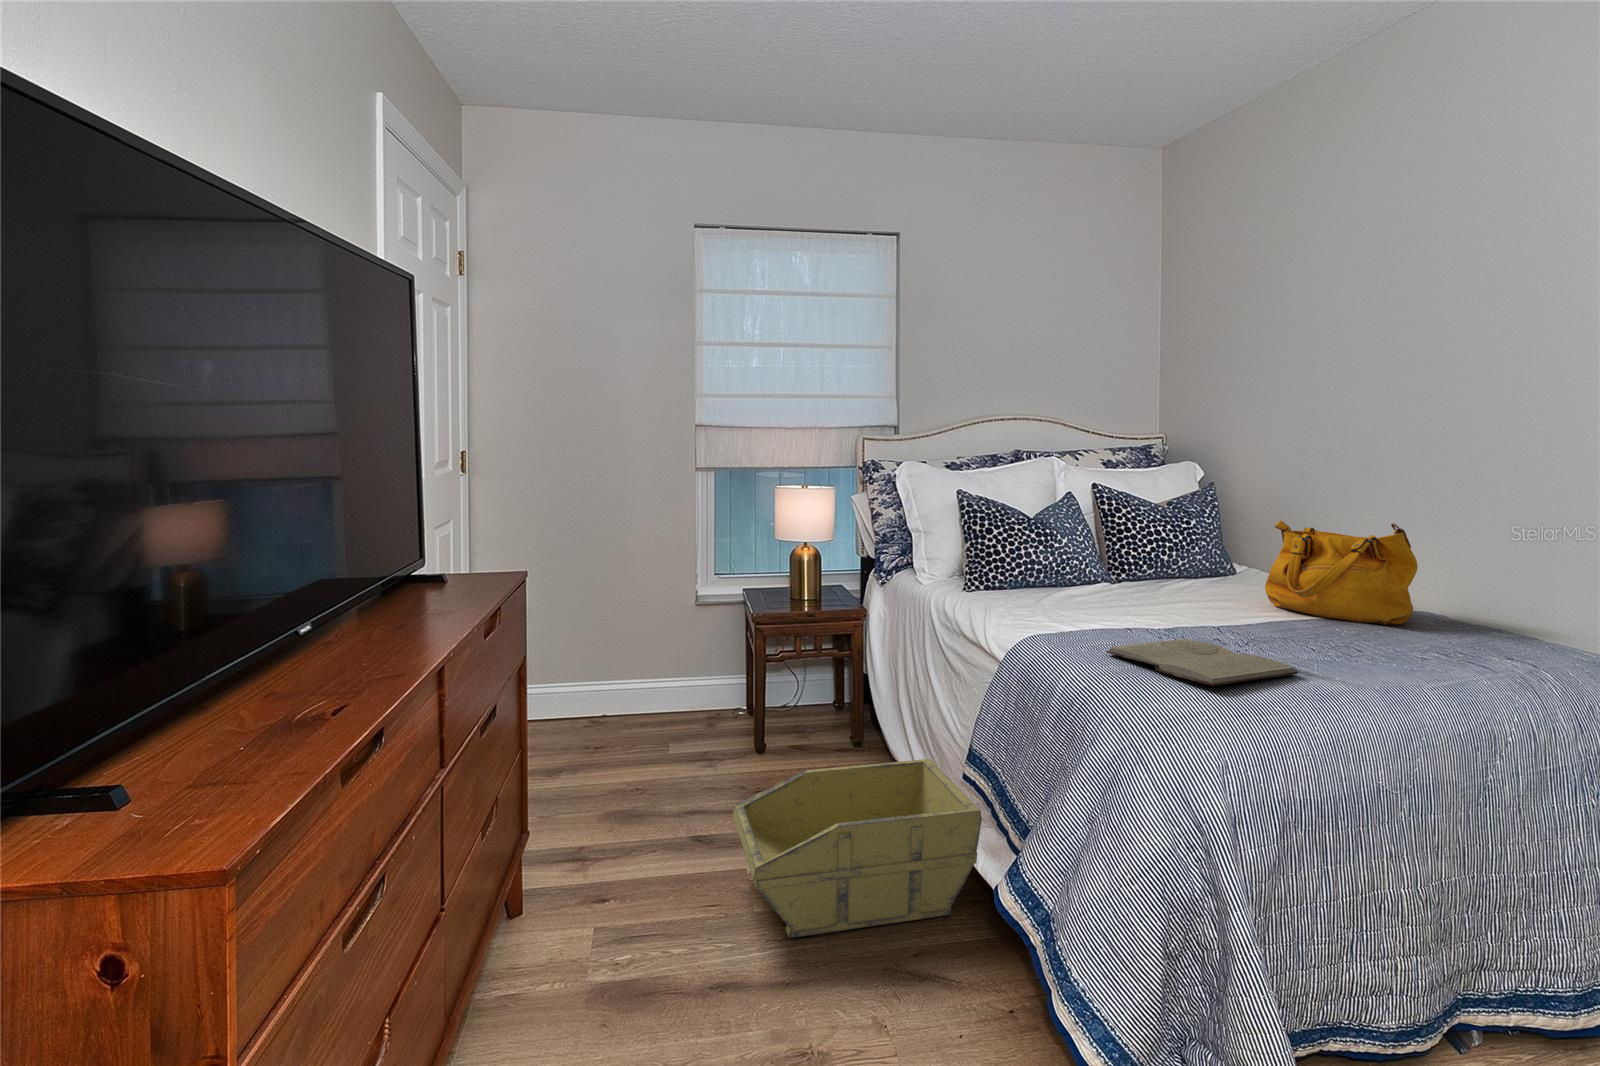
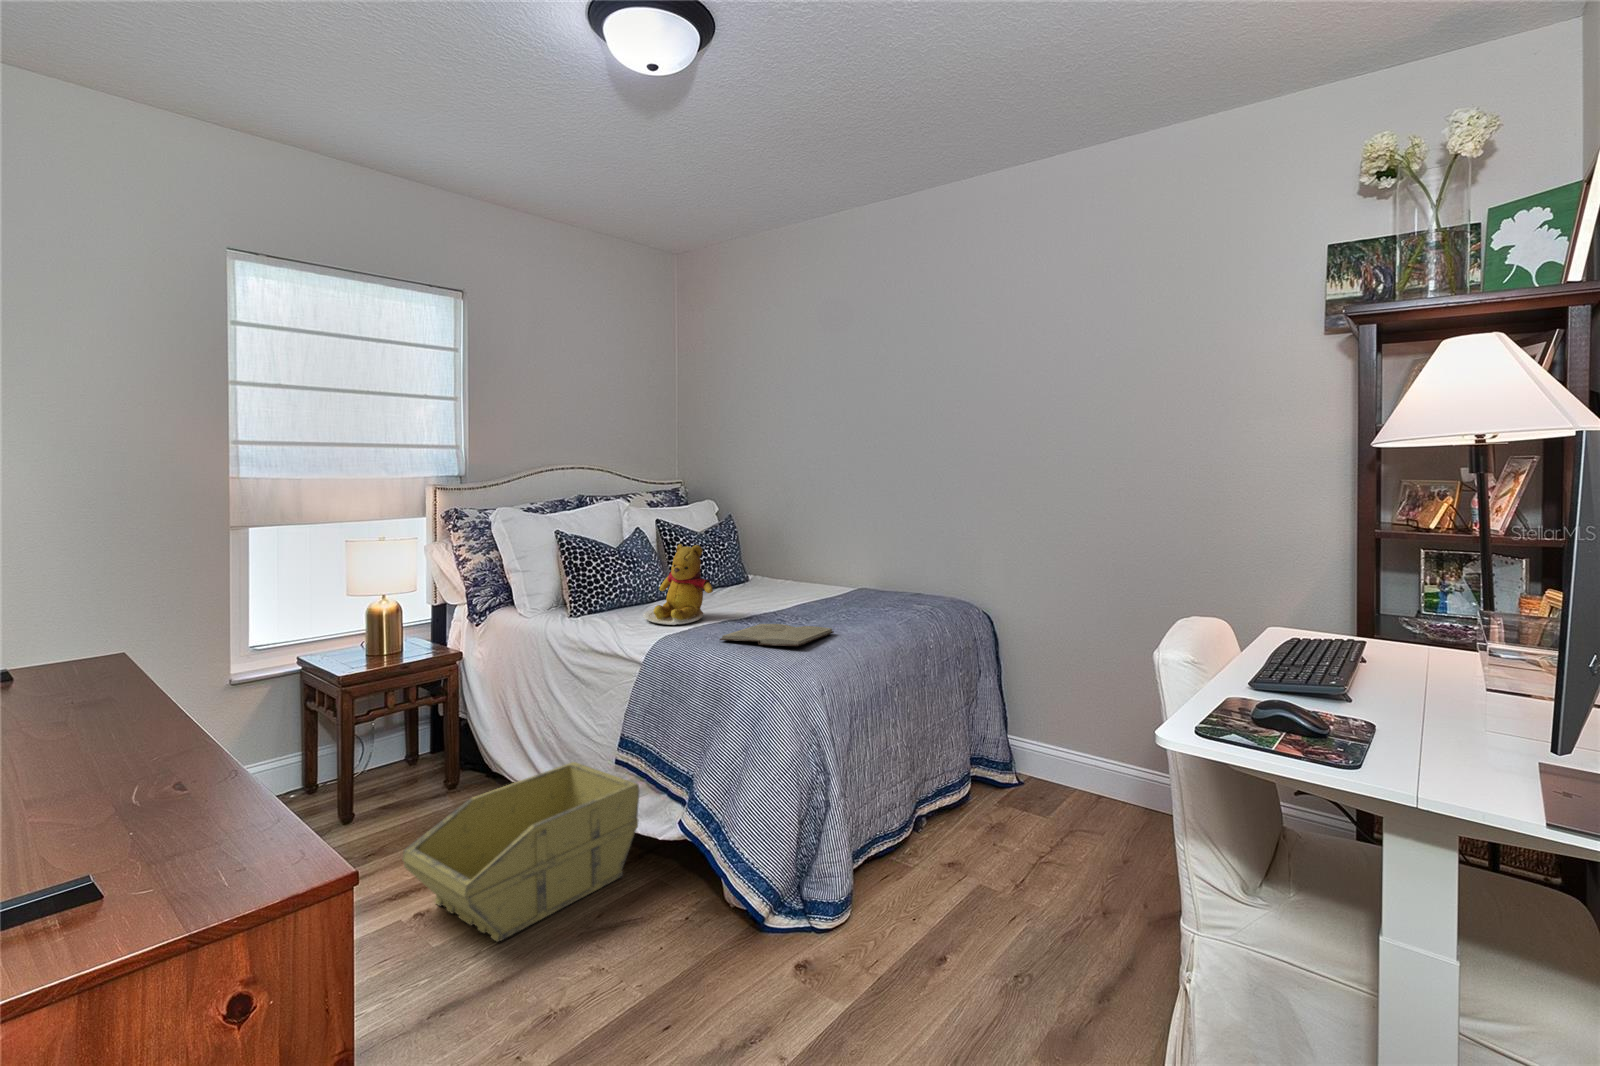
teddy bear: none [1035,516,1125,621] -> present [643,544,713,625]
handbag: present [1265,520,1418,625] -> none [785,536,867,601]

